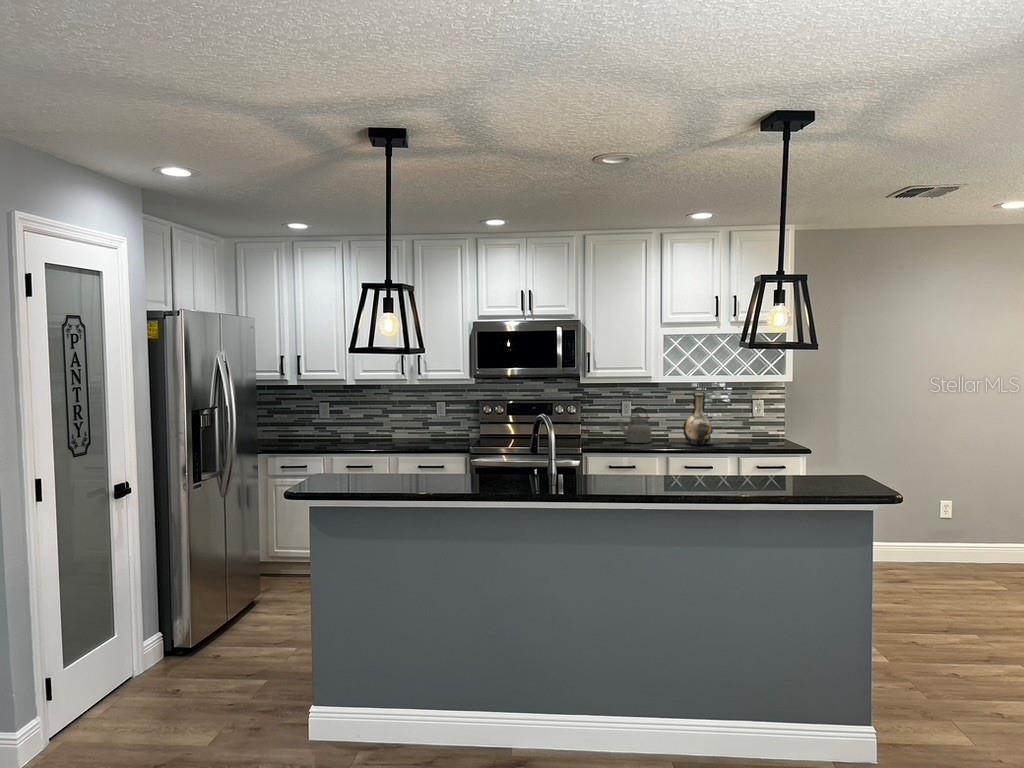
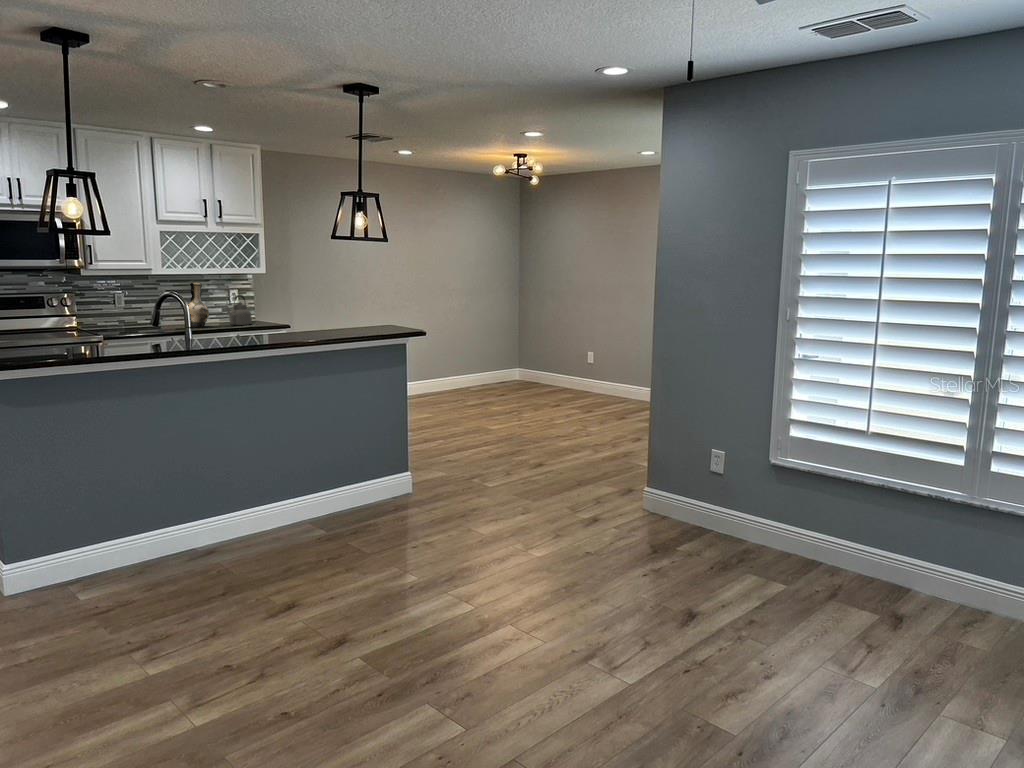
kettle: present [617,407,651,443] -> present [225,295,252,325]

